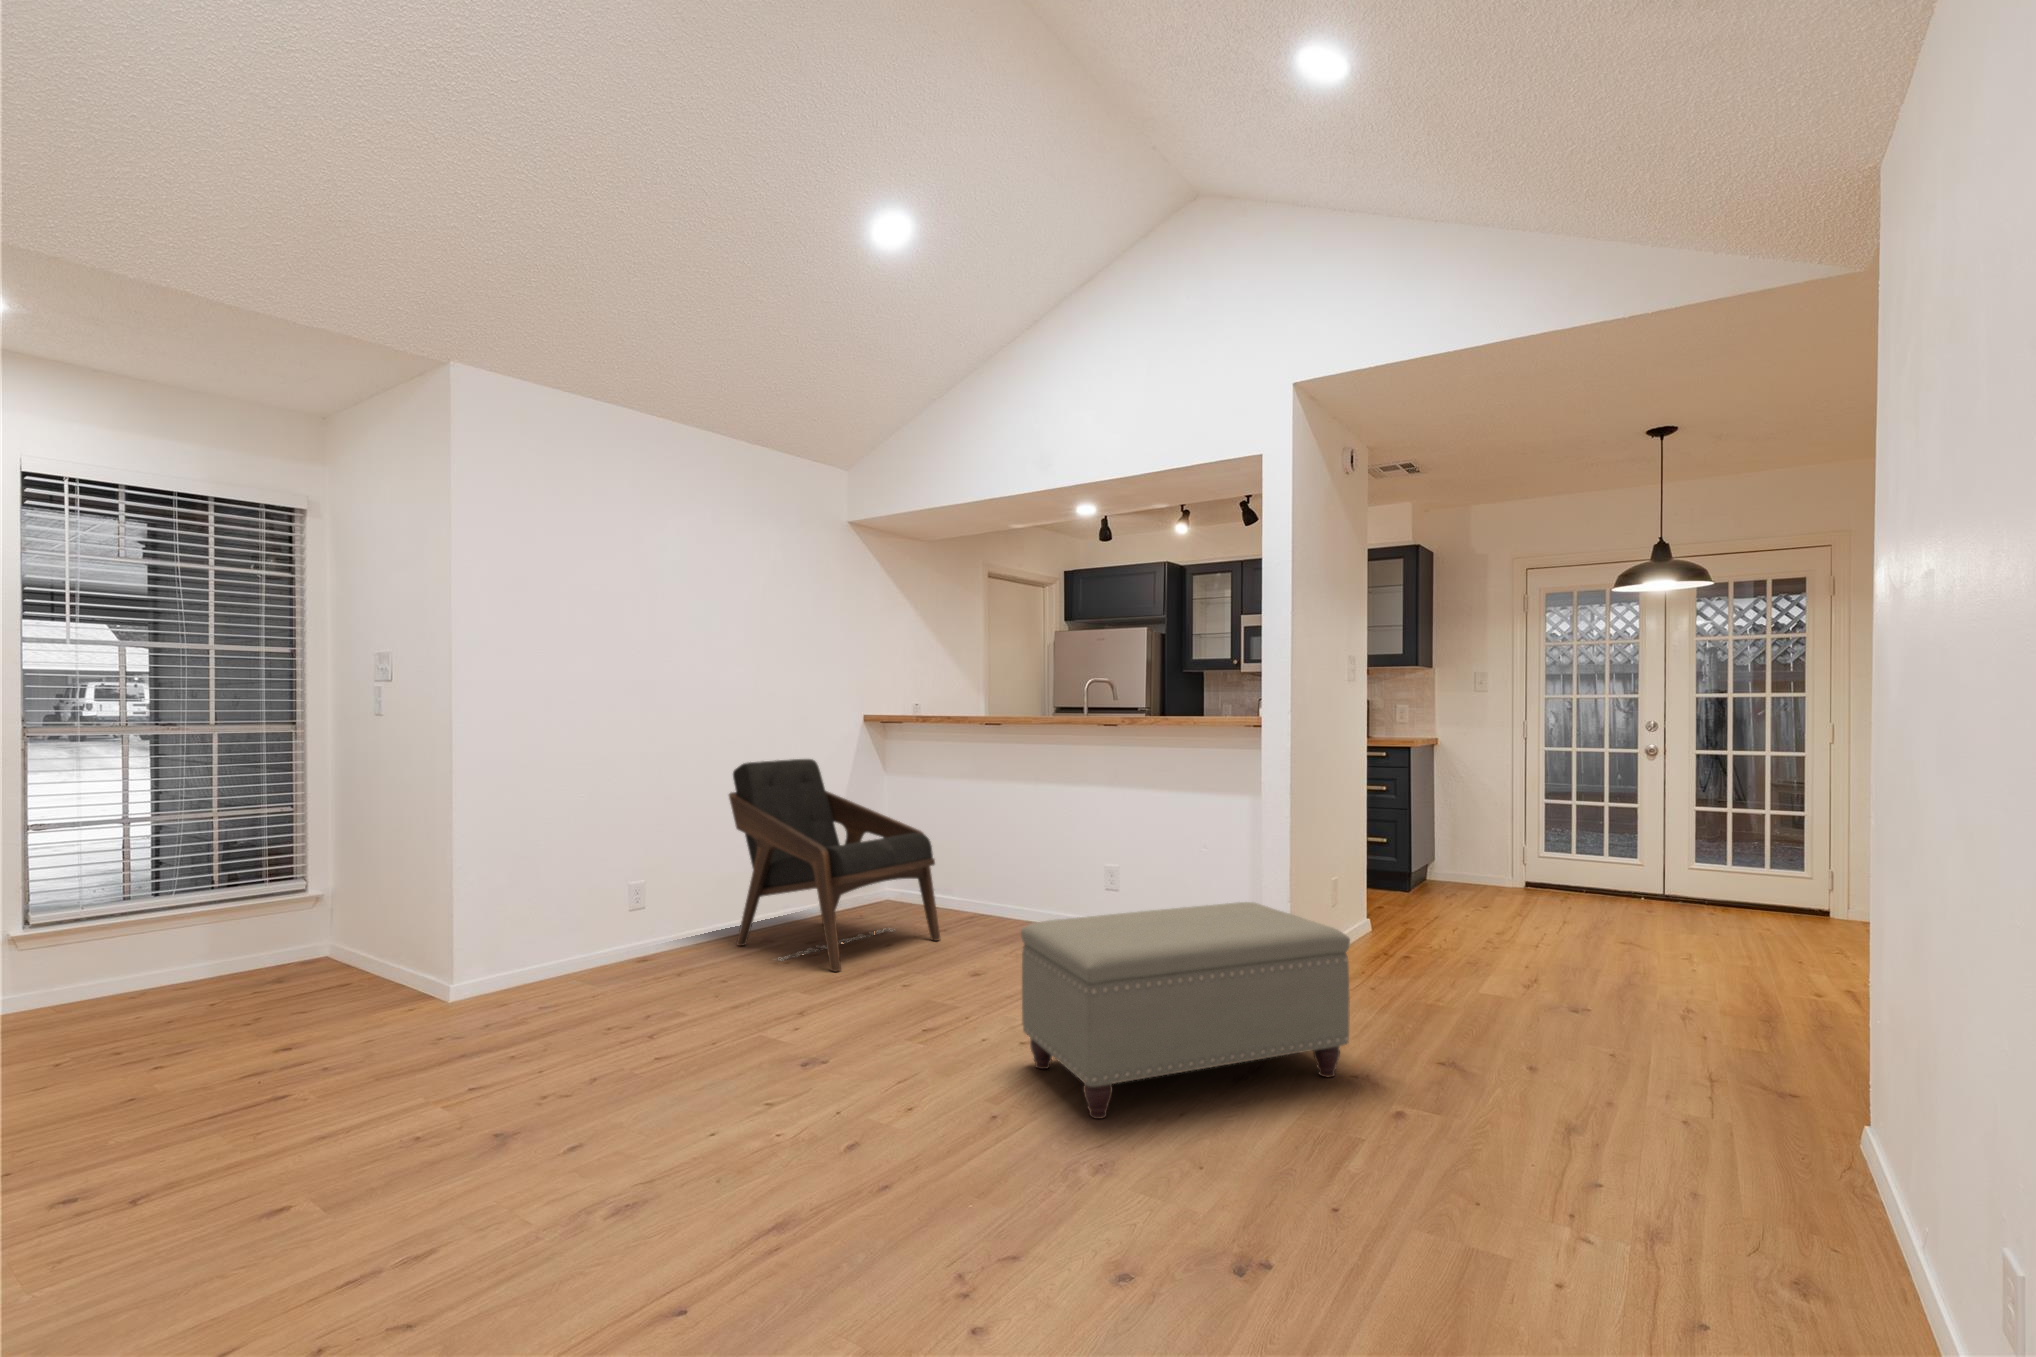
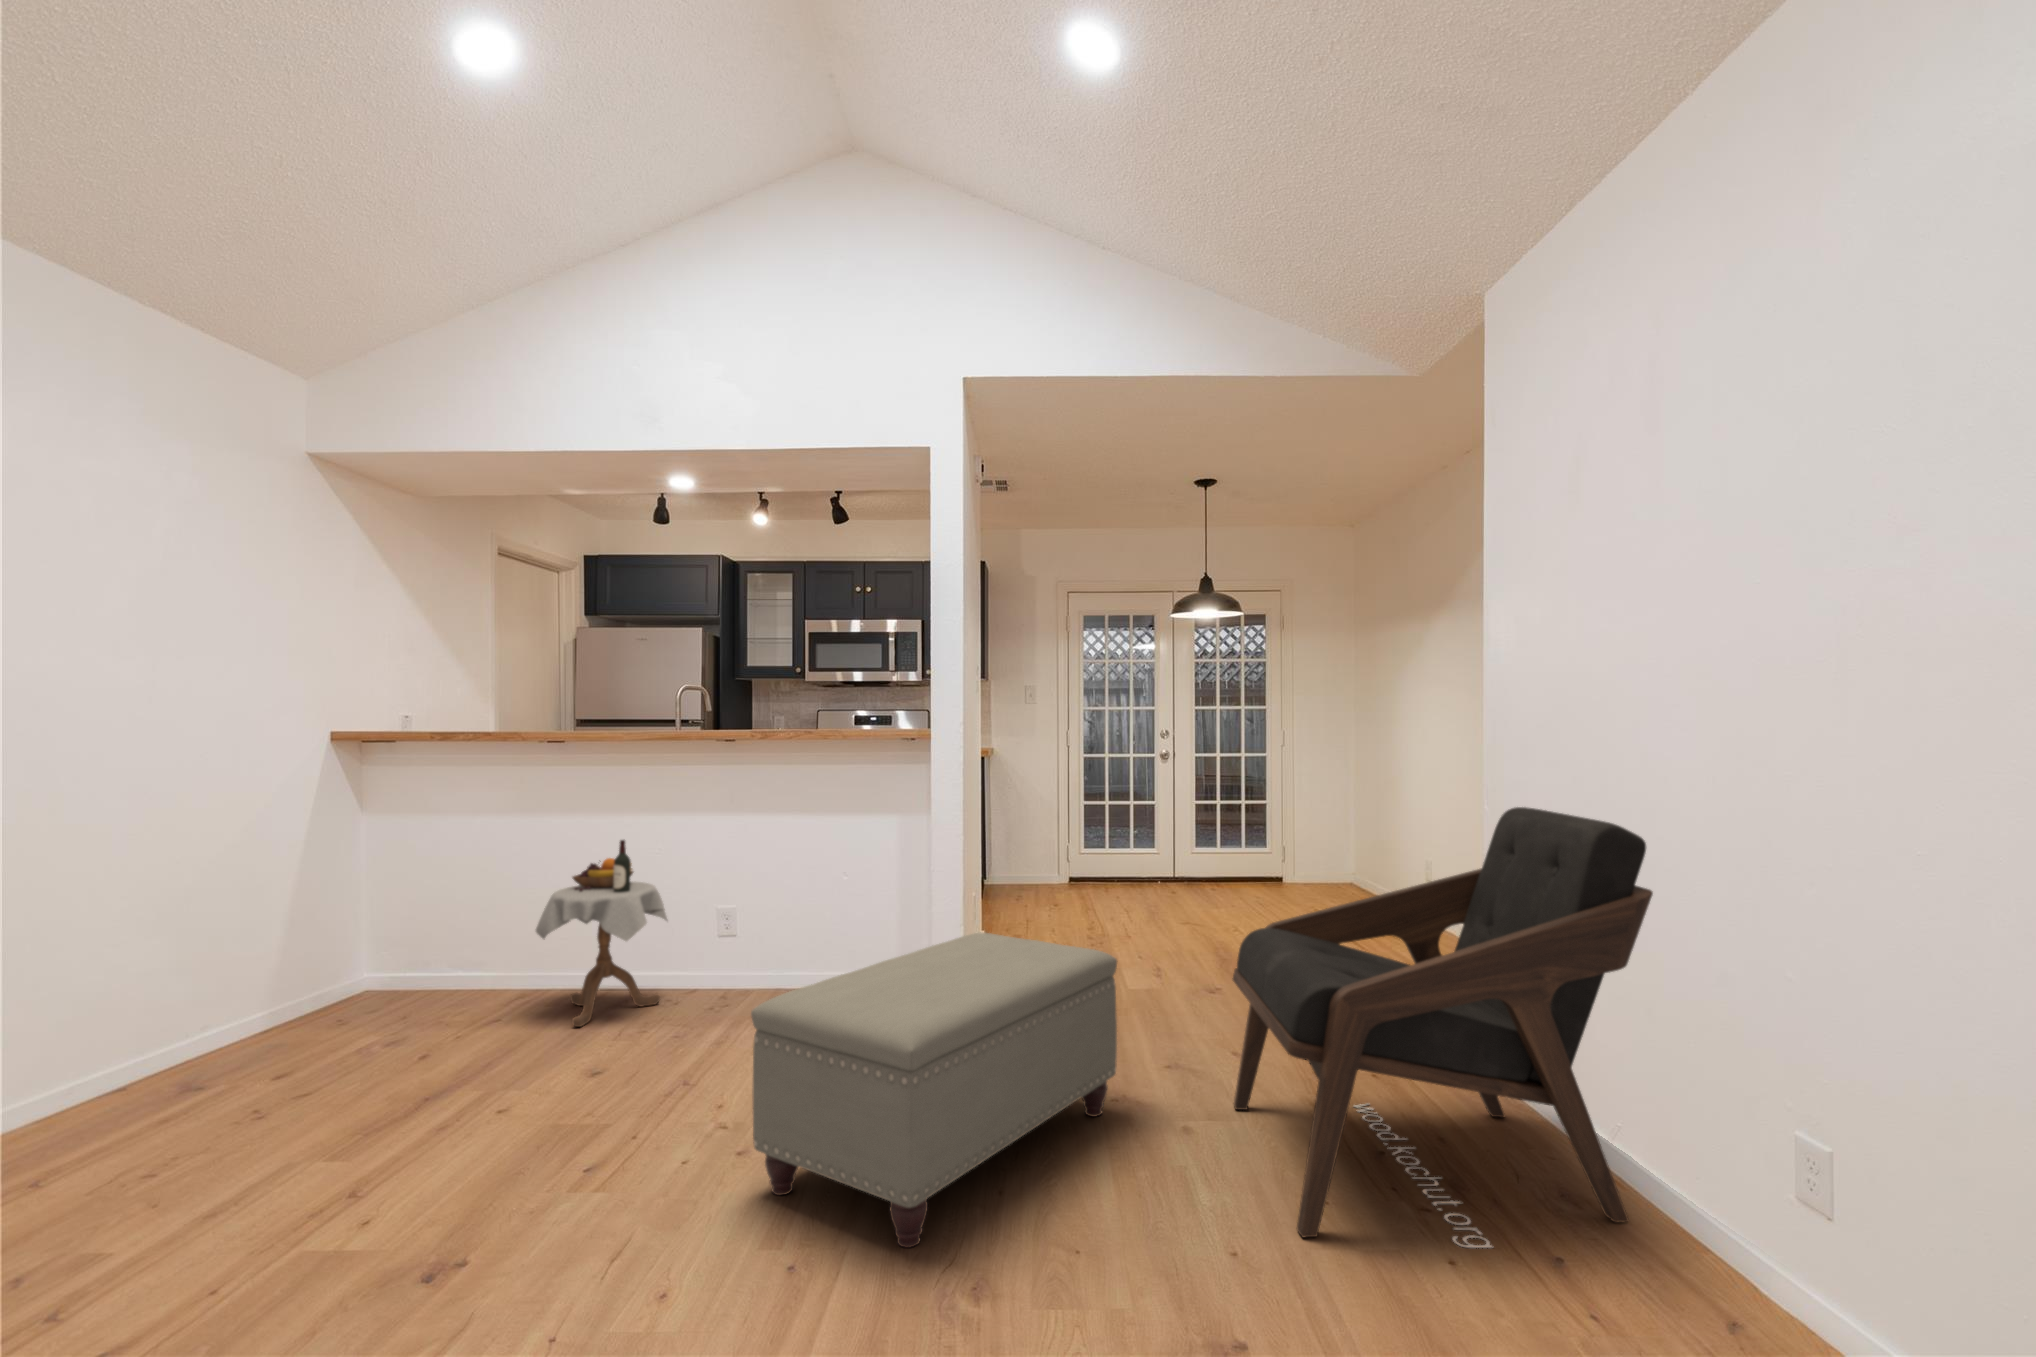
lounge chair: present [729,759,940,972] -> present [1232,807,1653,1248]
side table: none [970,803,1067,943] -> present [536,840,667,1027]

